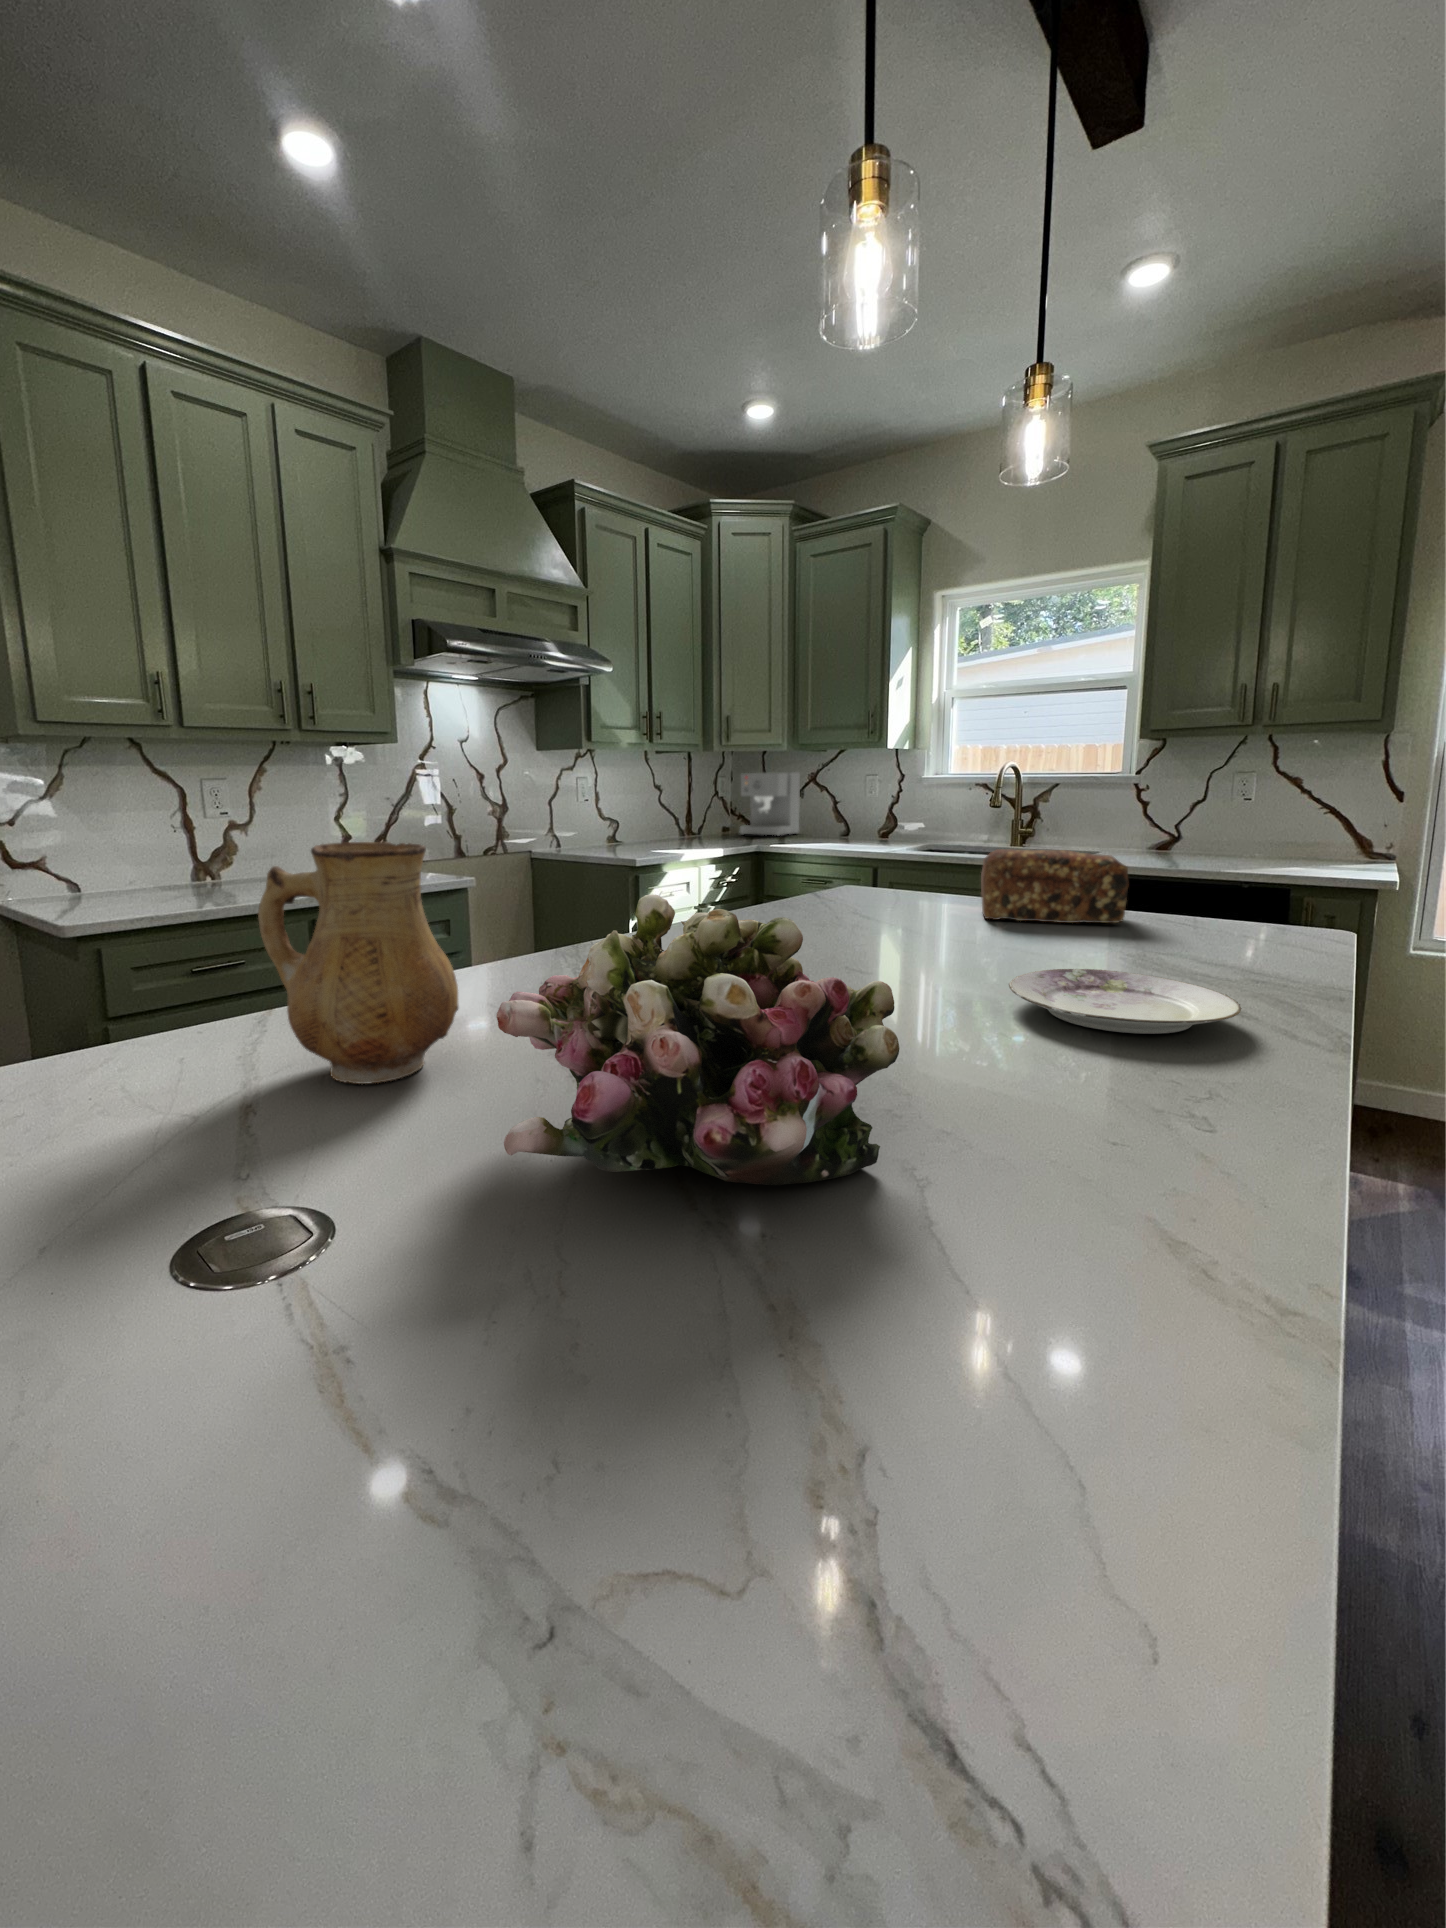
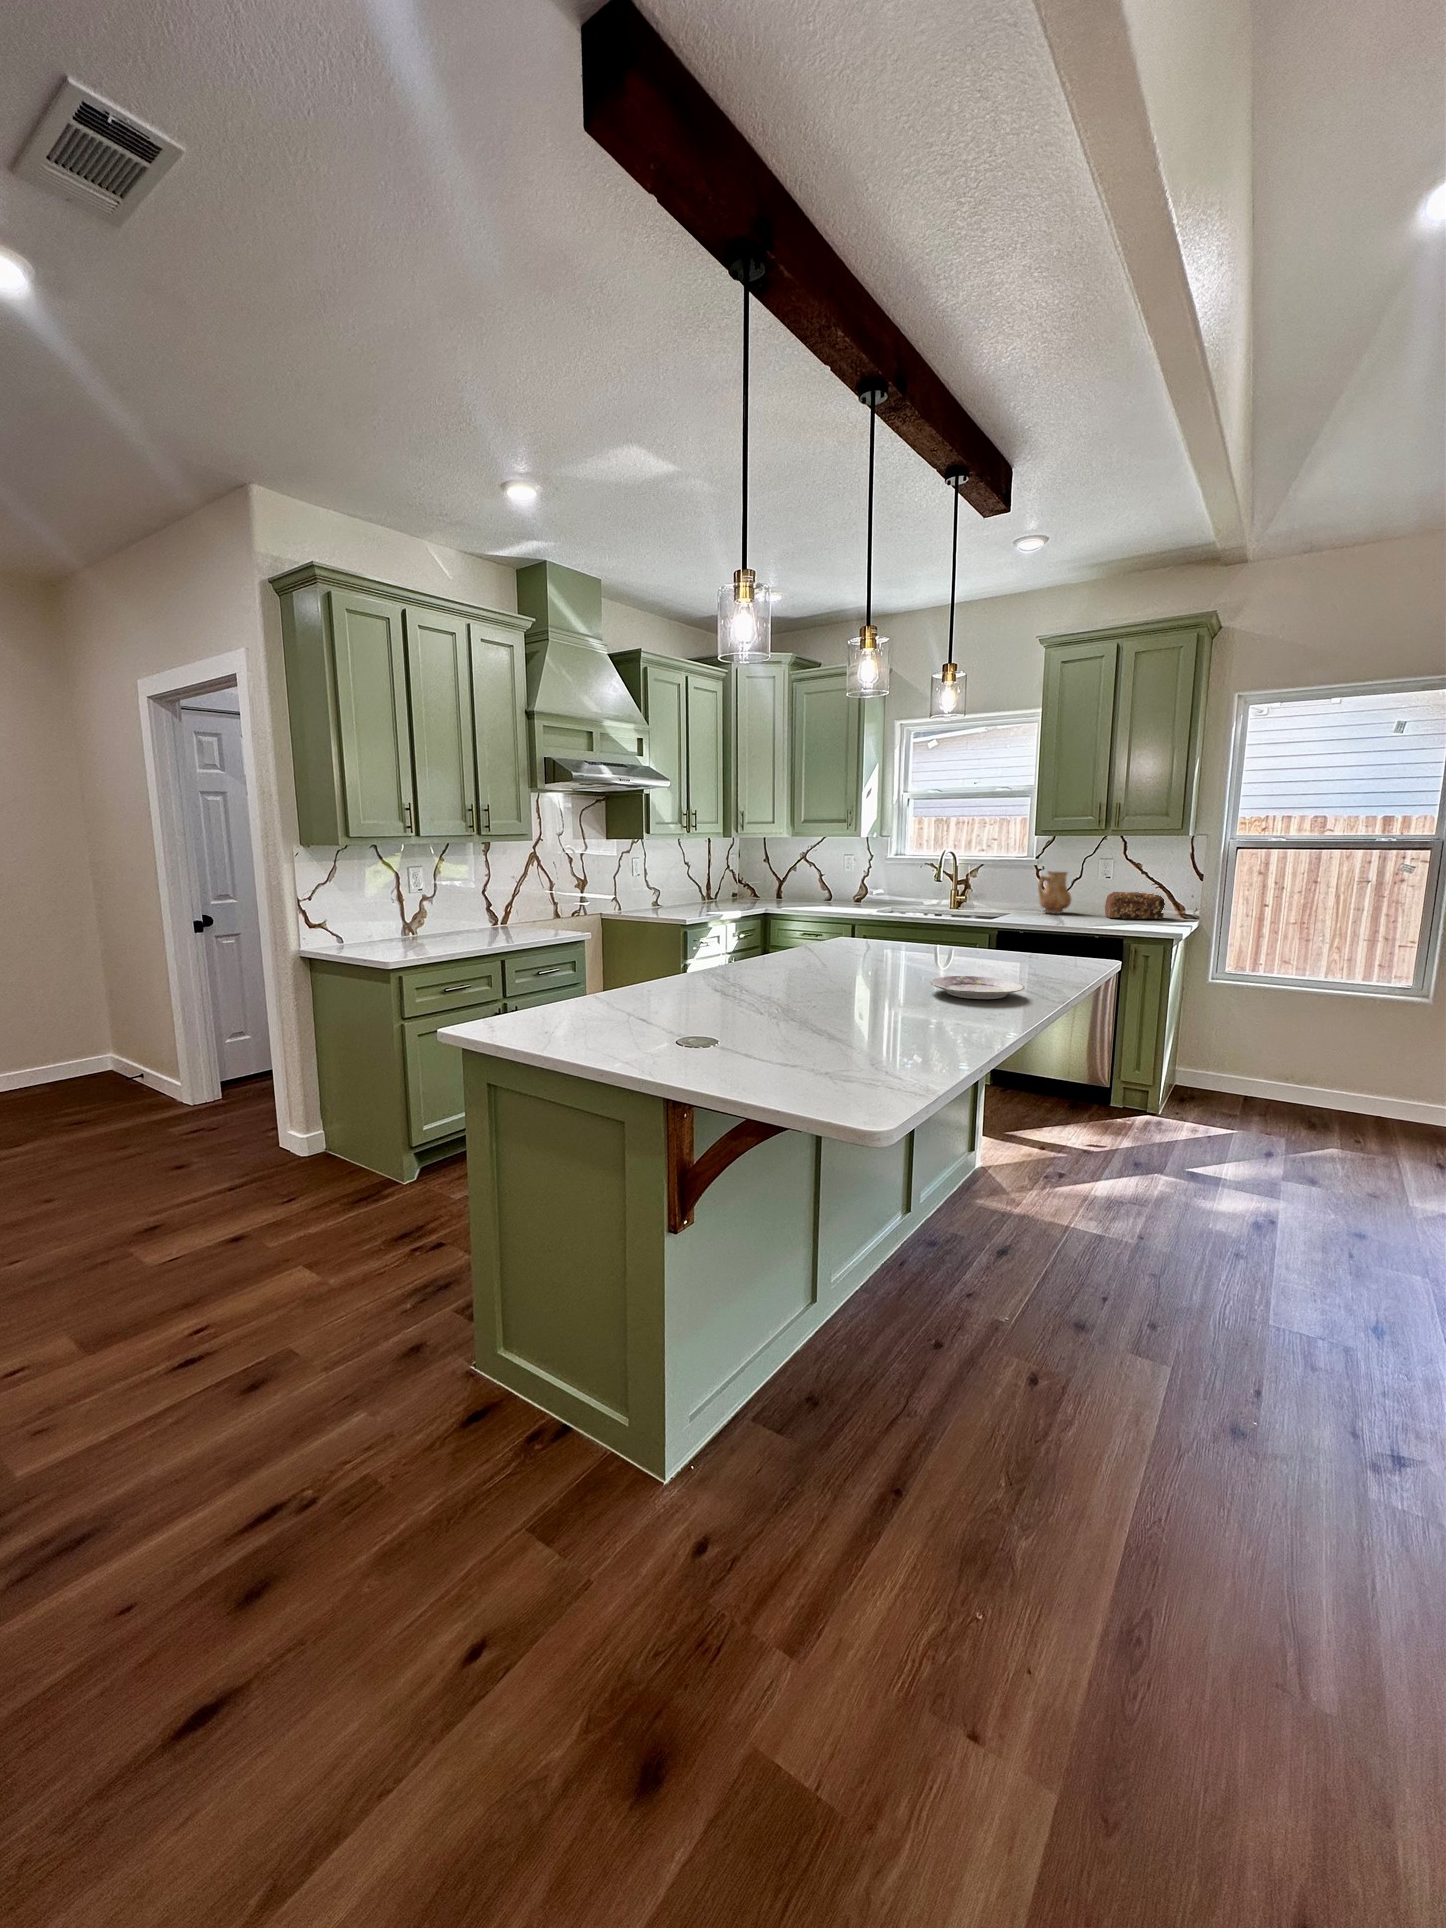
coffee maker: present [740,772,800,836] -> none [747,851,793,901]
ceramic pitcher: present [258,842,458,1084] -> present [1038,871,1071,914]
bread loaf: present [981,849,1129,923] -> present [1105,892,1165,919]
flower arrangement: present [497,895,899,1185] -> none [750,941,887,1031]

